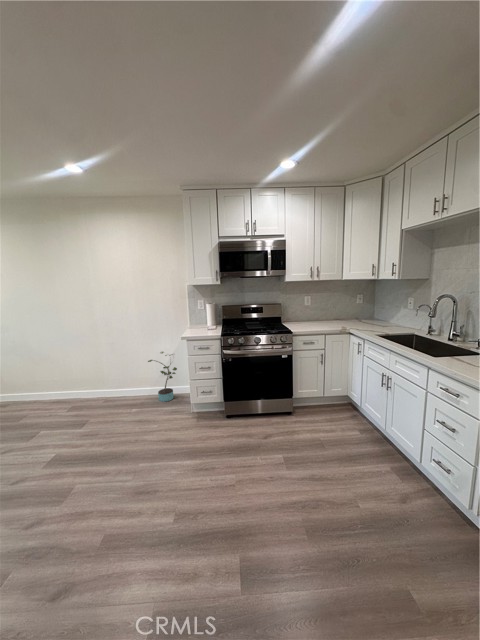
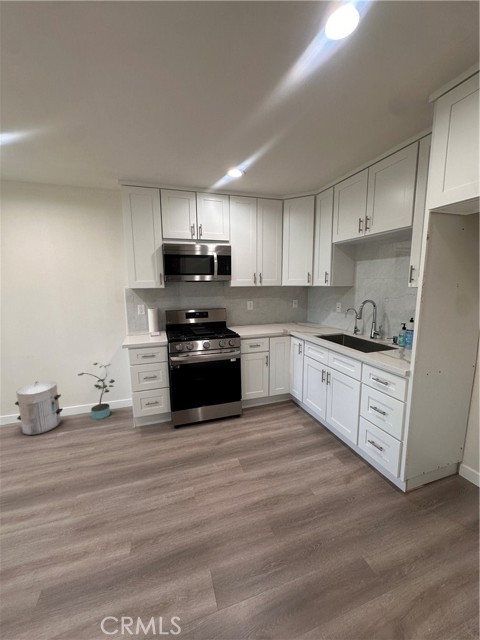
waste bin: none [101,364,136,409] -> present [15,382,63,435]

